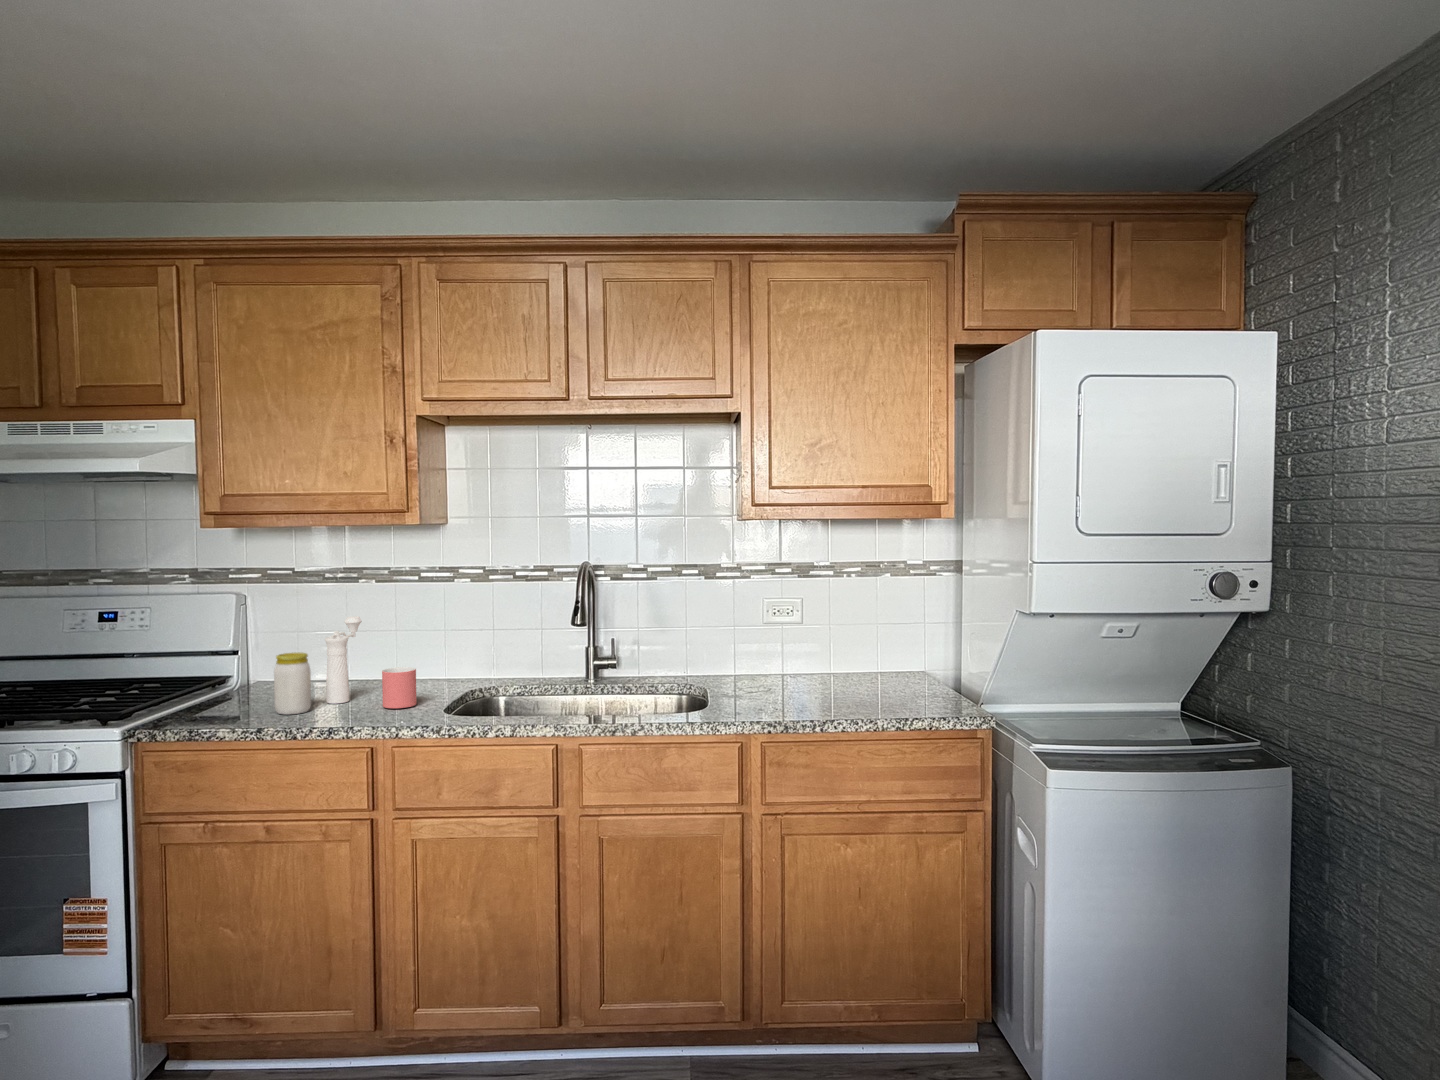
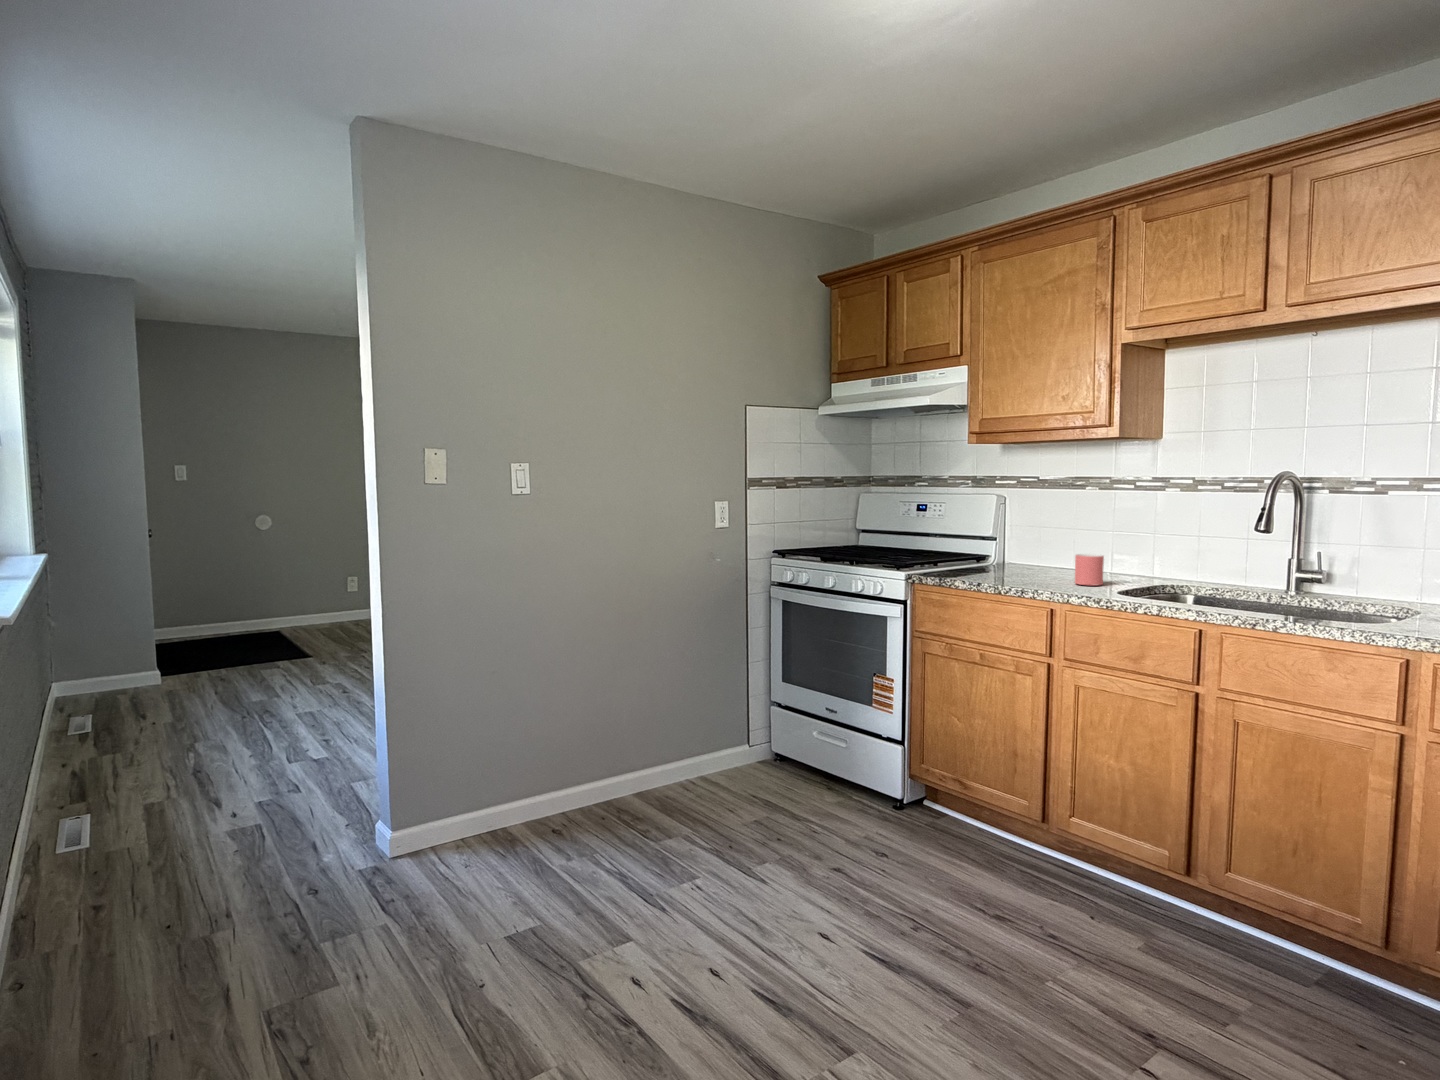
pepper mill: present [325,616,362,704] -> none [1040,514,1077,578]
jar: present [274,652,311,715] -> none [998,535,1025,579]

